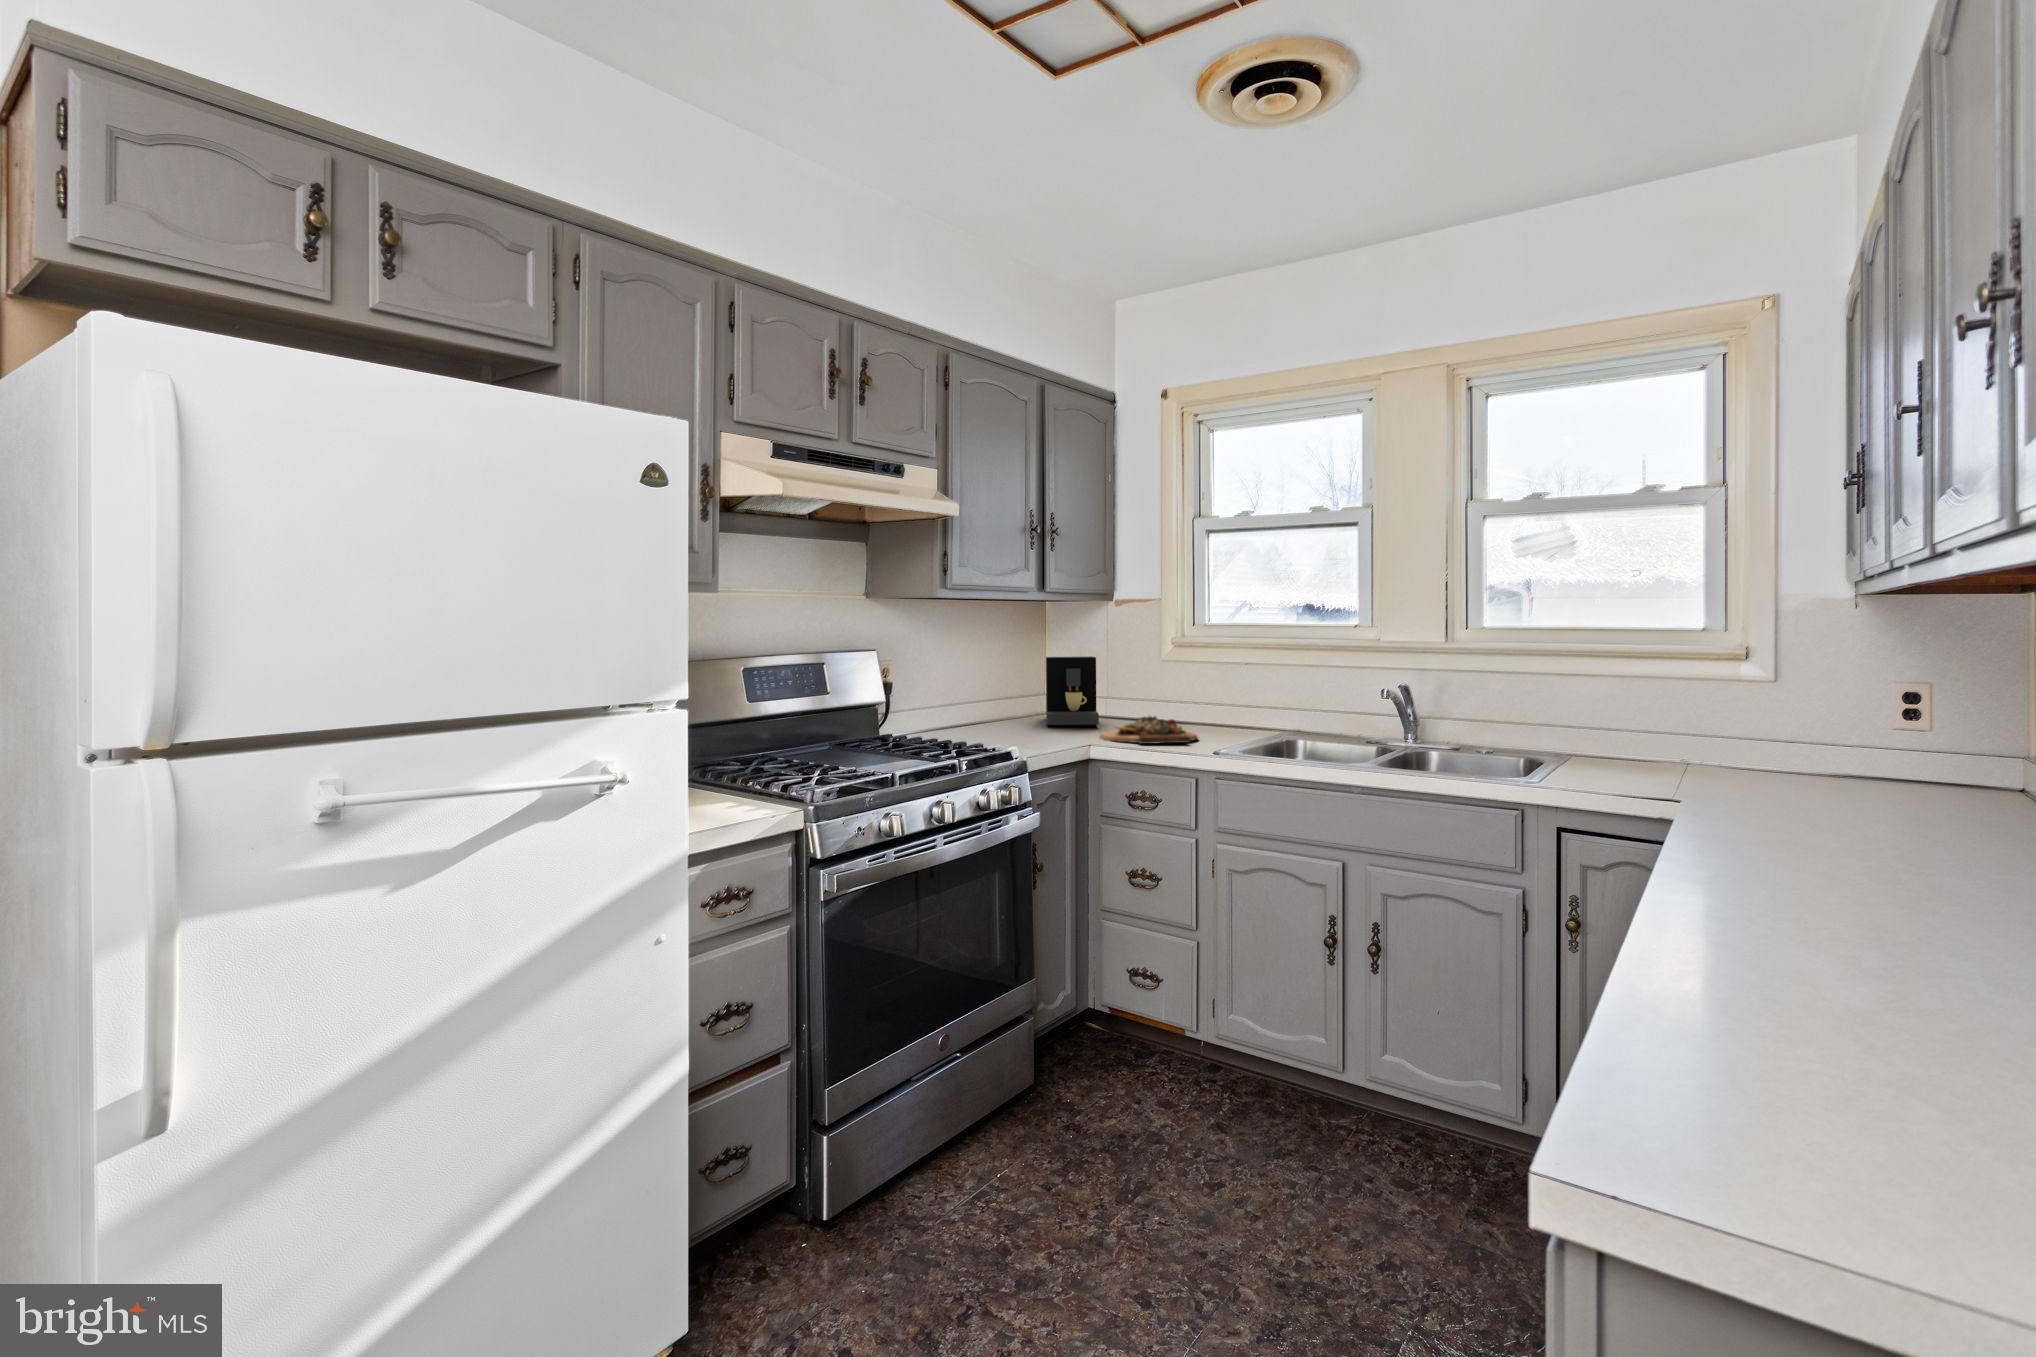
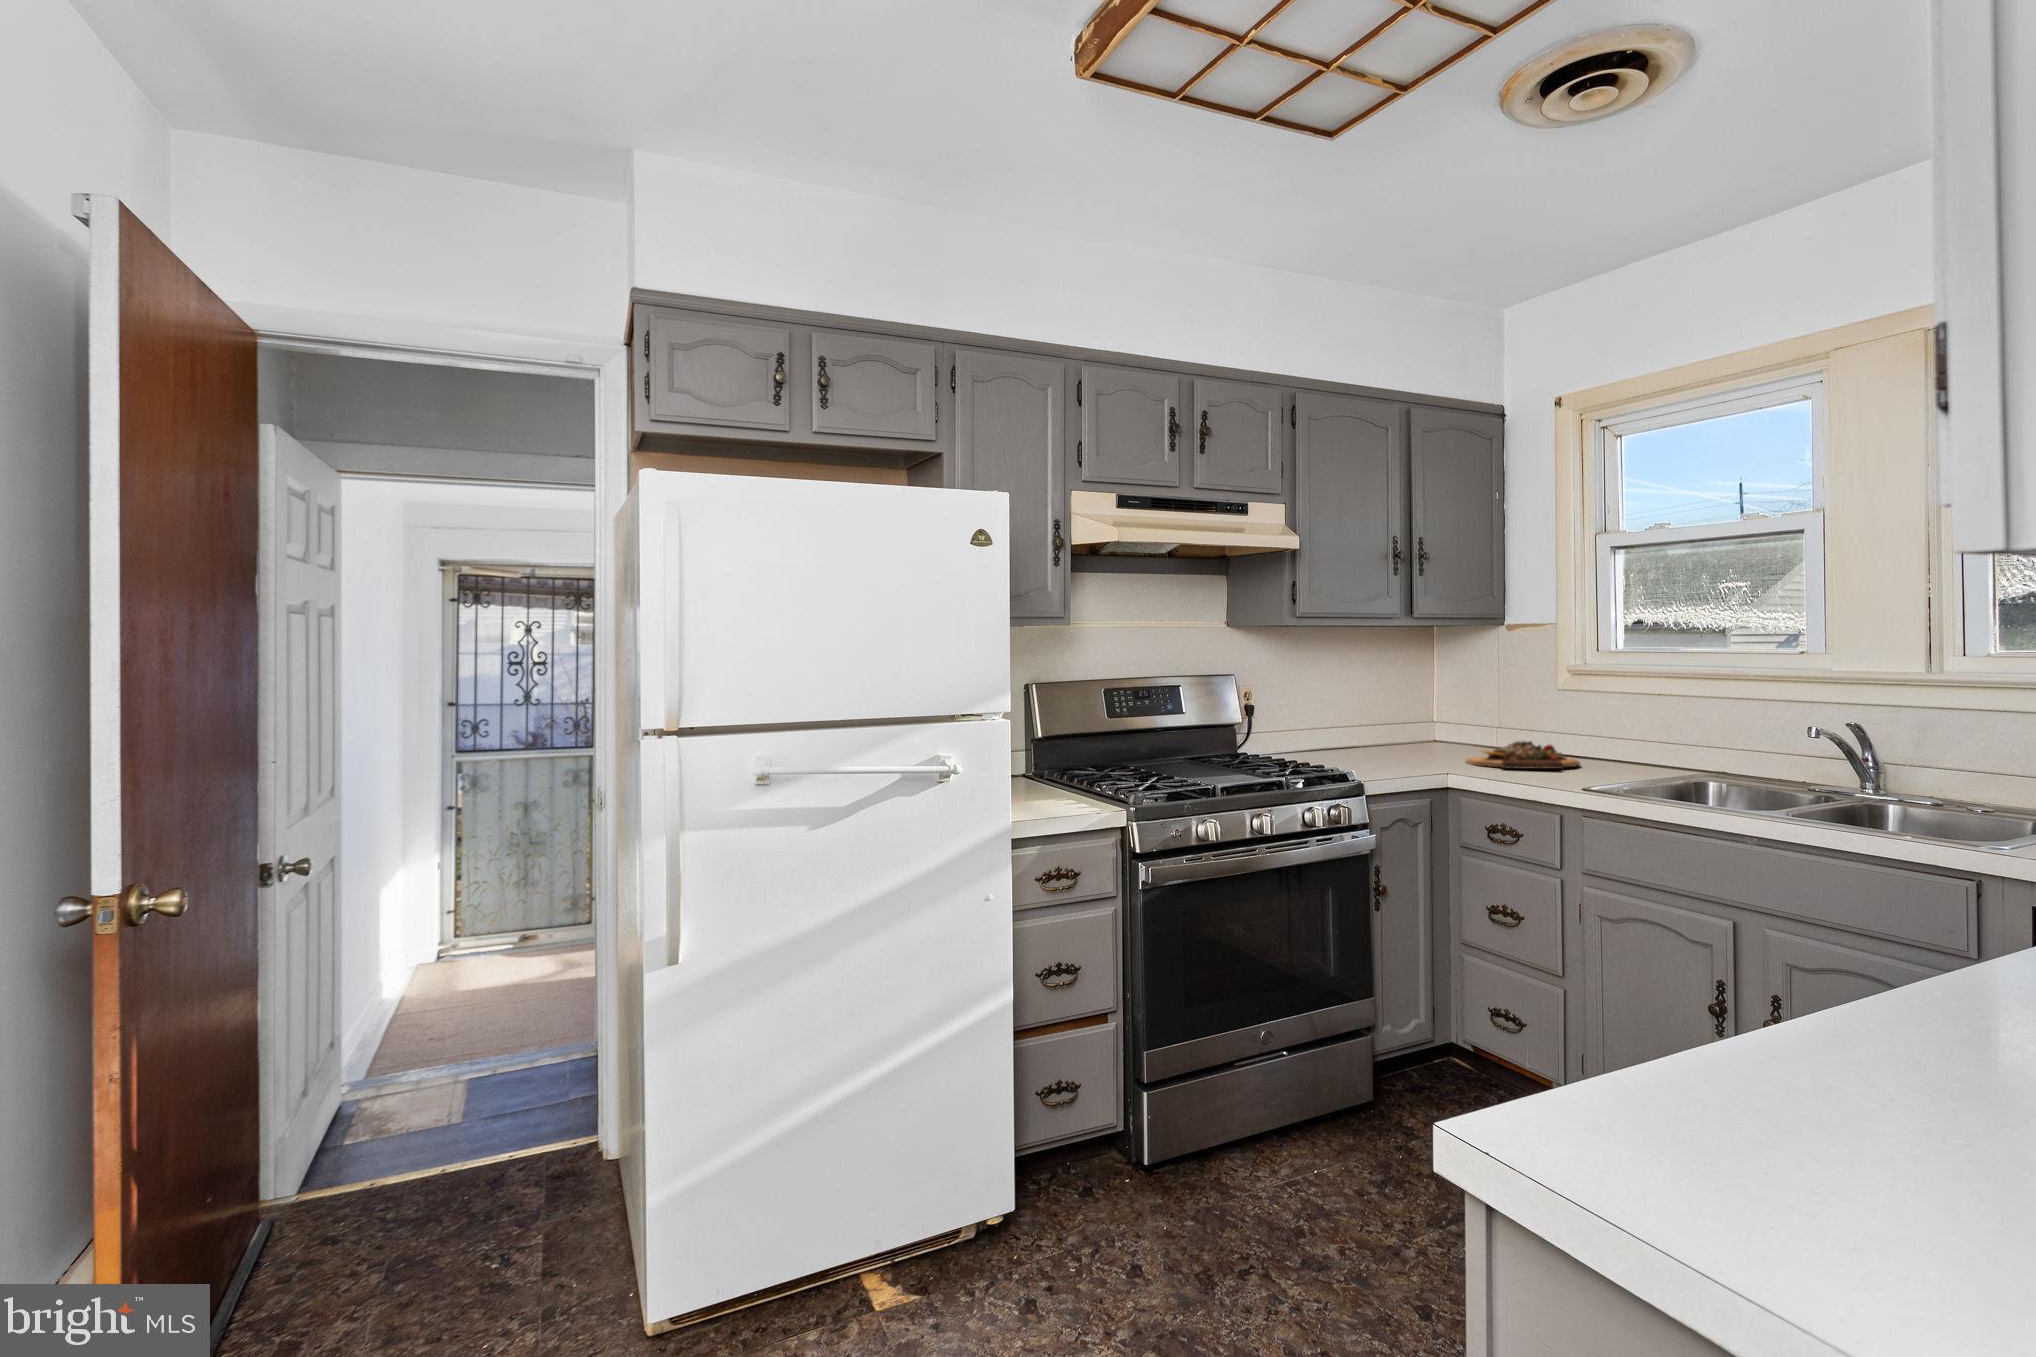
coffee maker: present [1046,656,1099,725] -> none [1420,681,1482,750]

